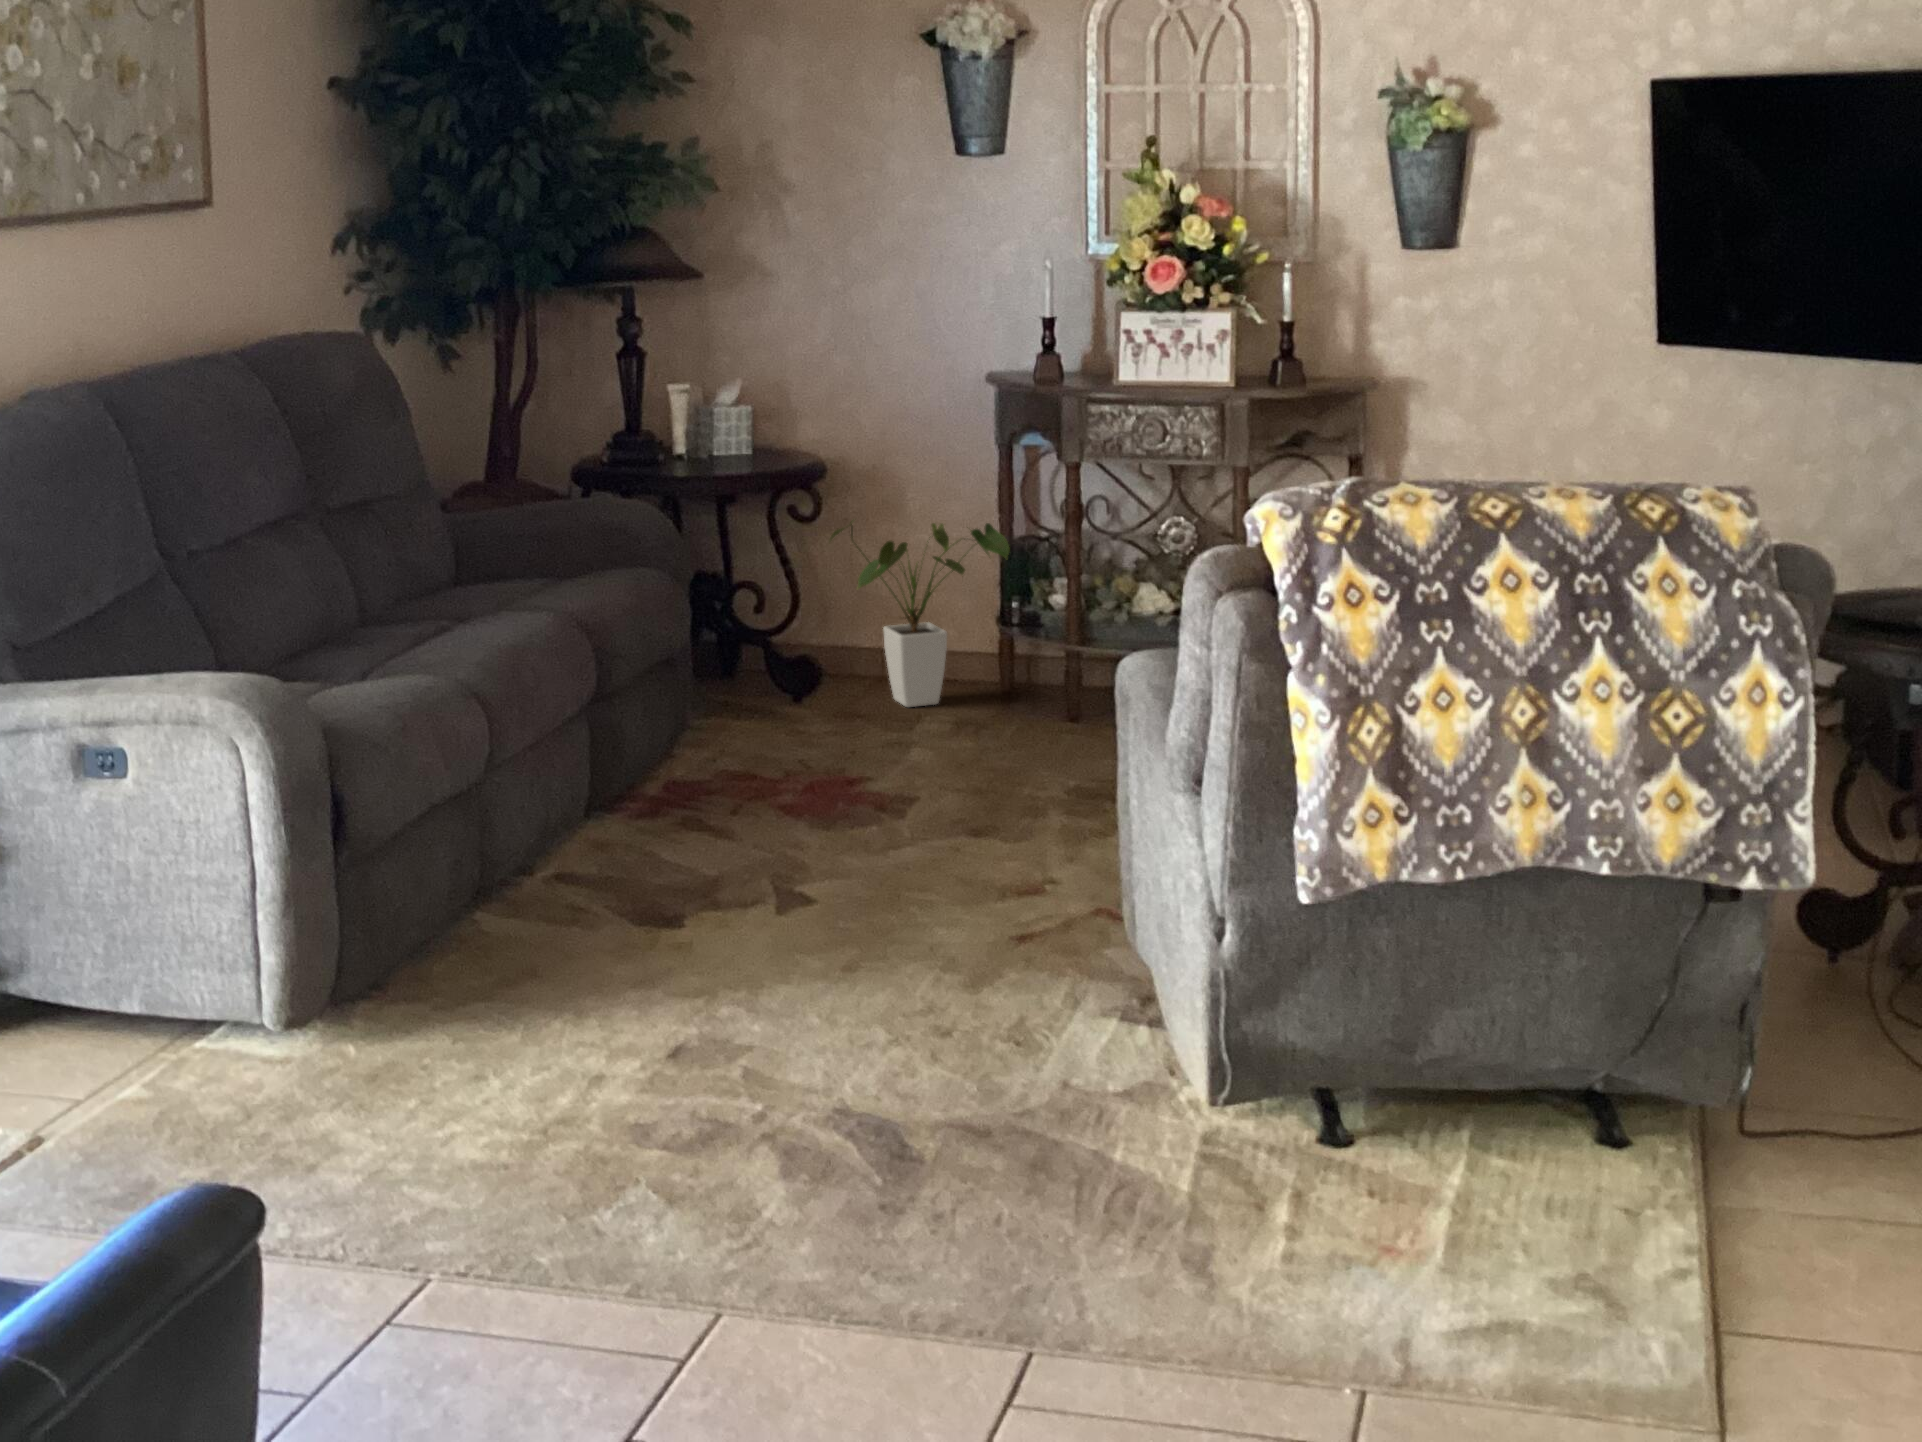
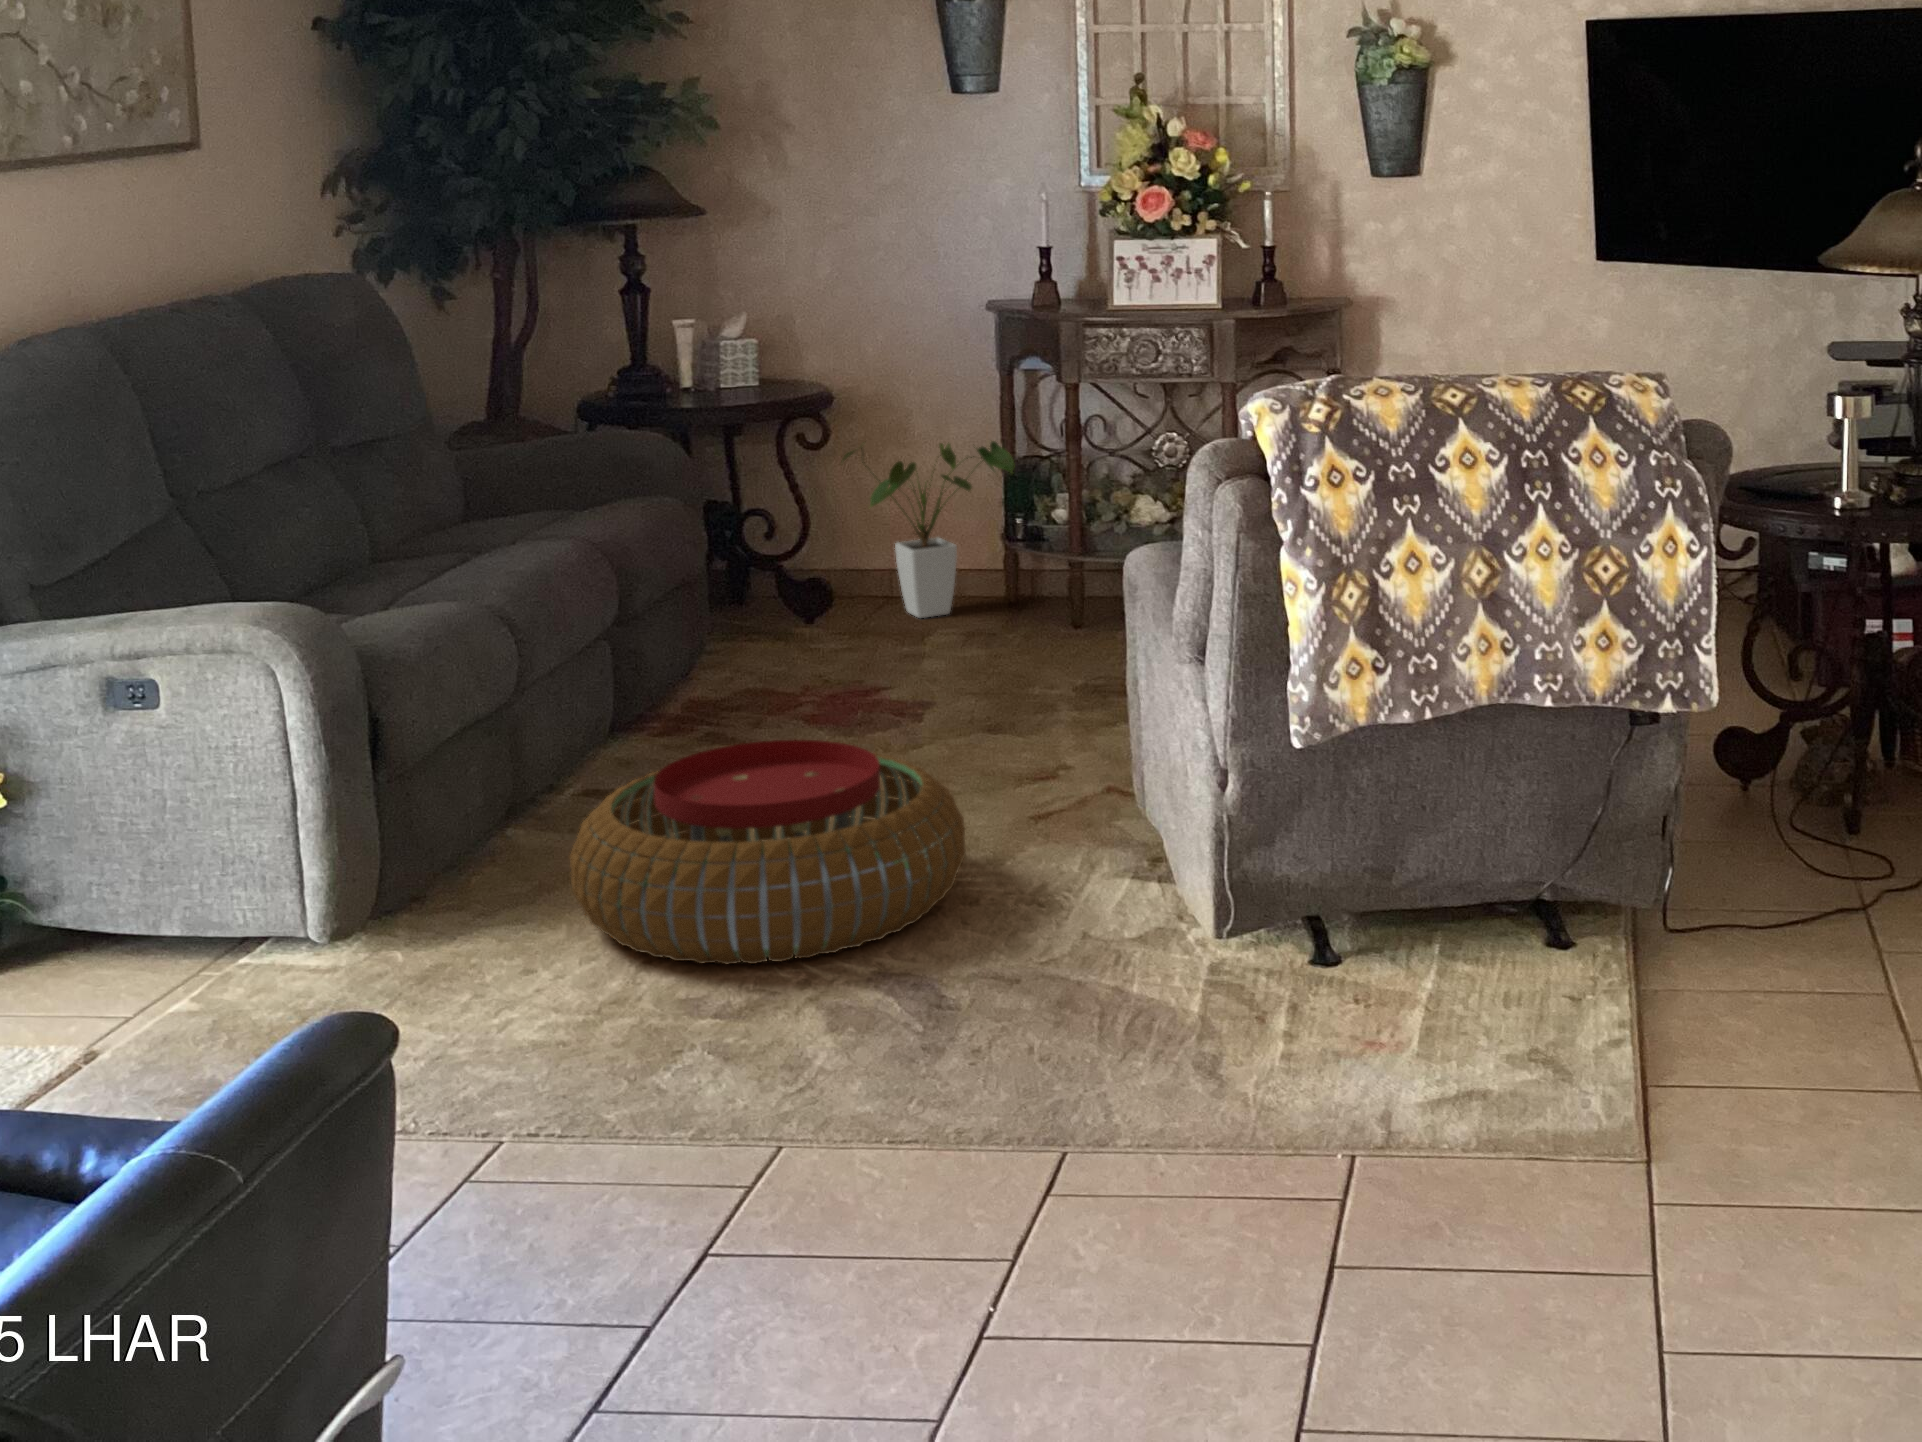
pouf: none [523,845,937,1091] -> present [570,740,966,964]

